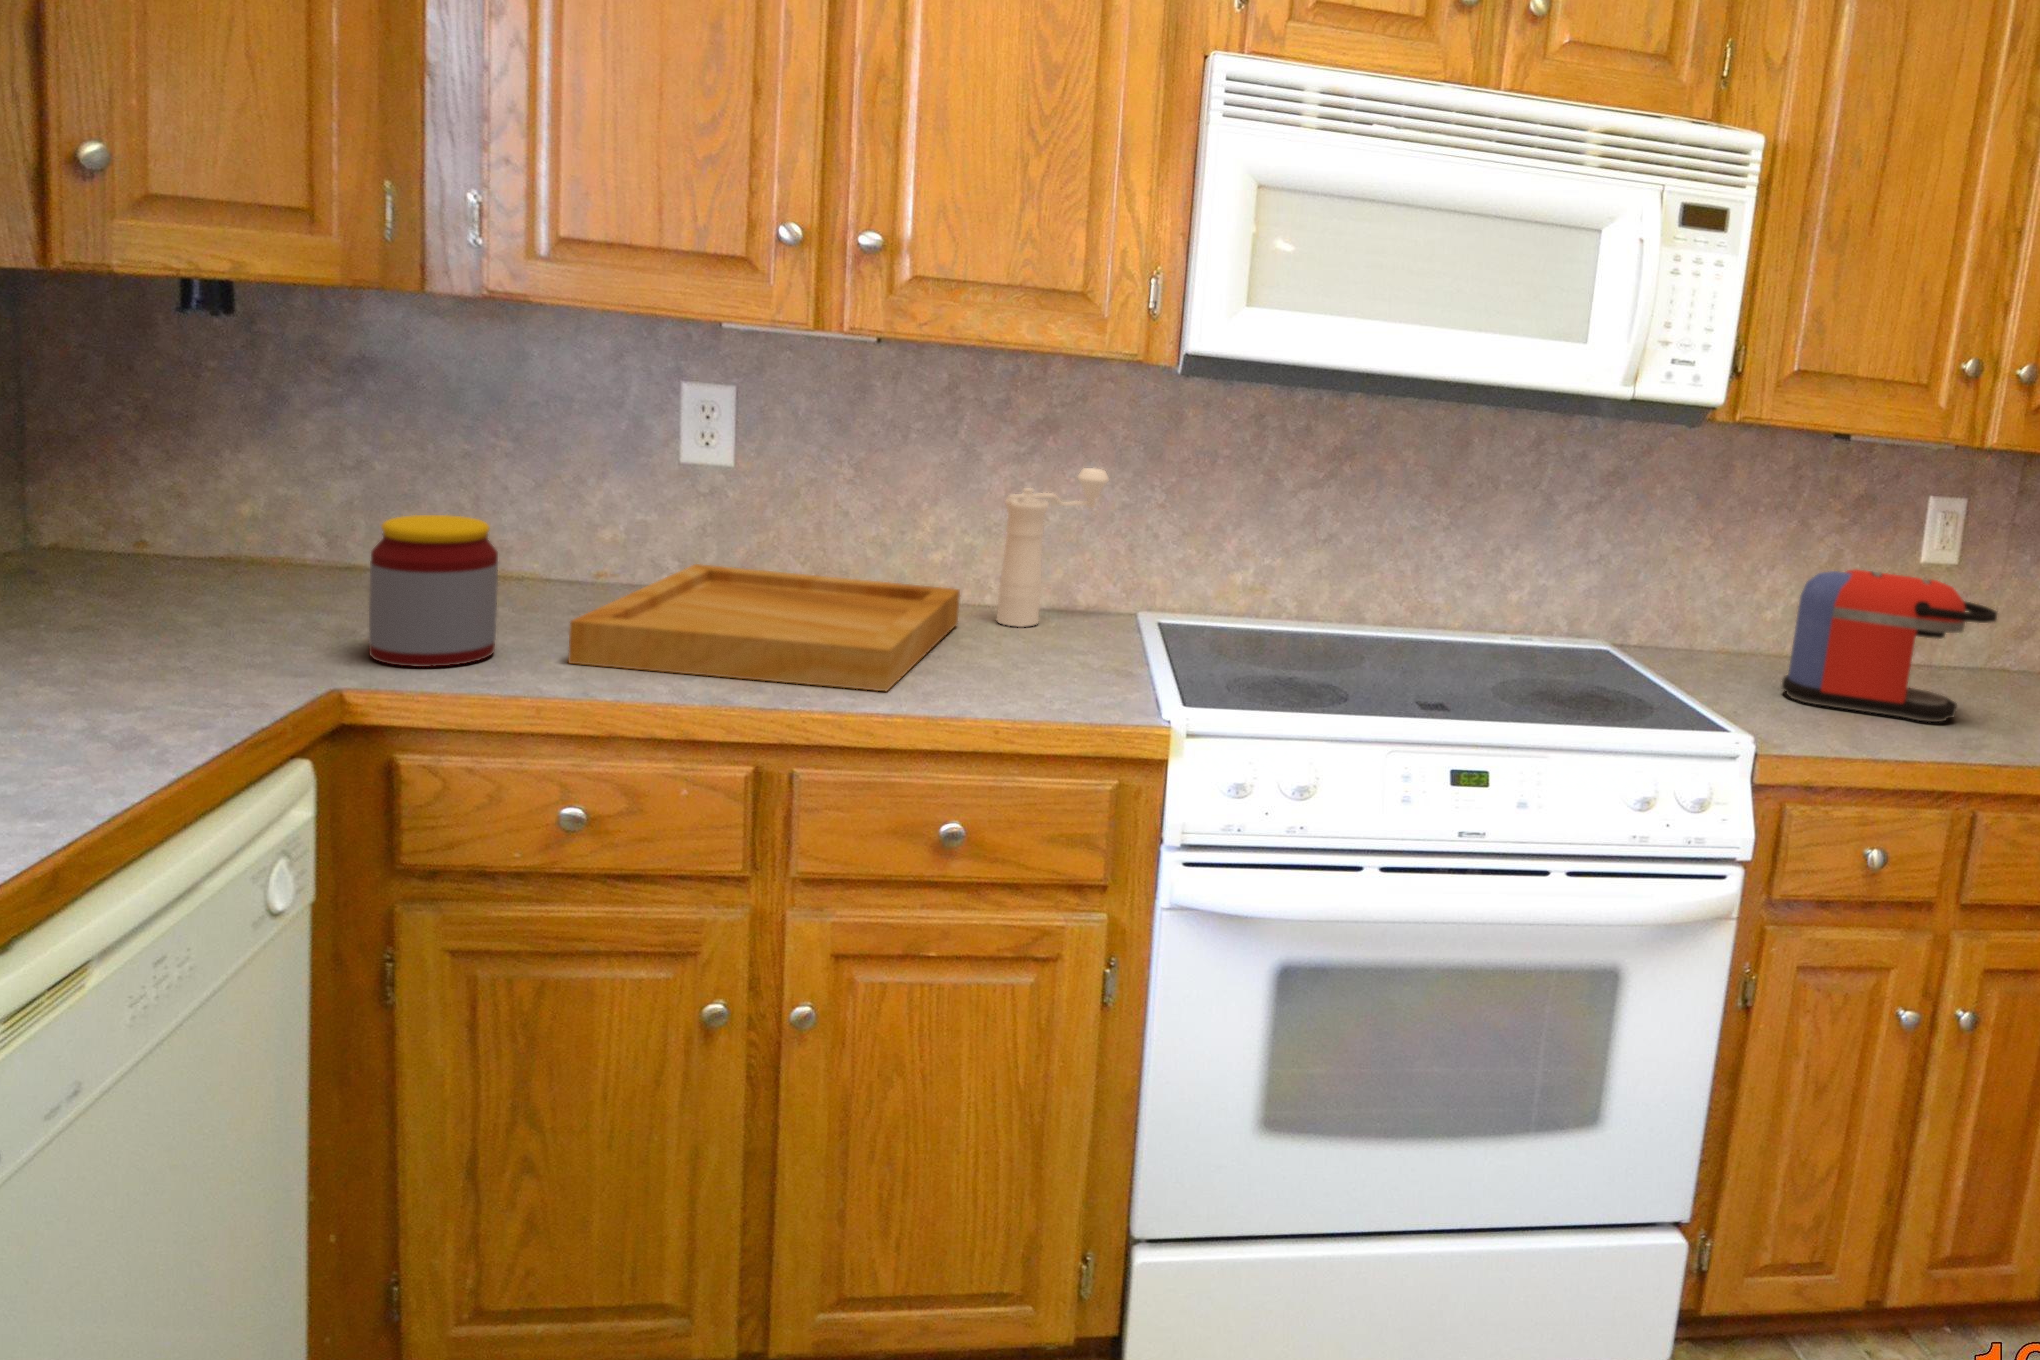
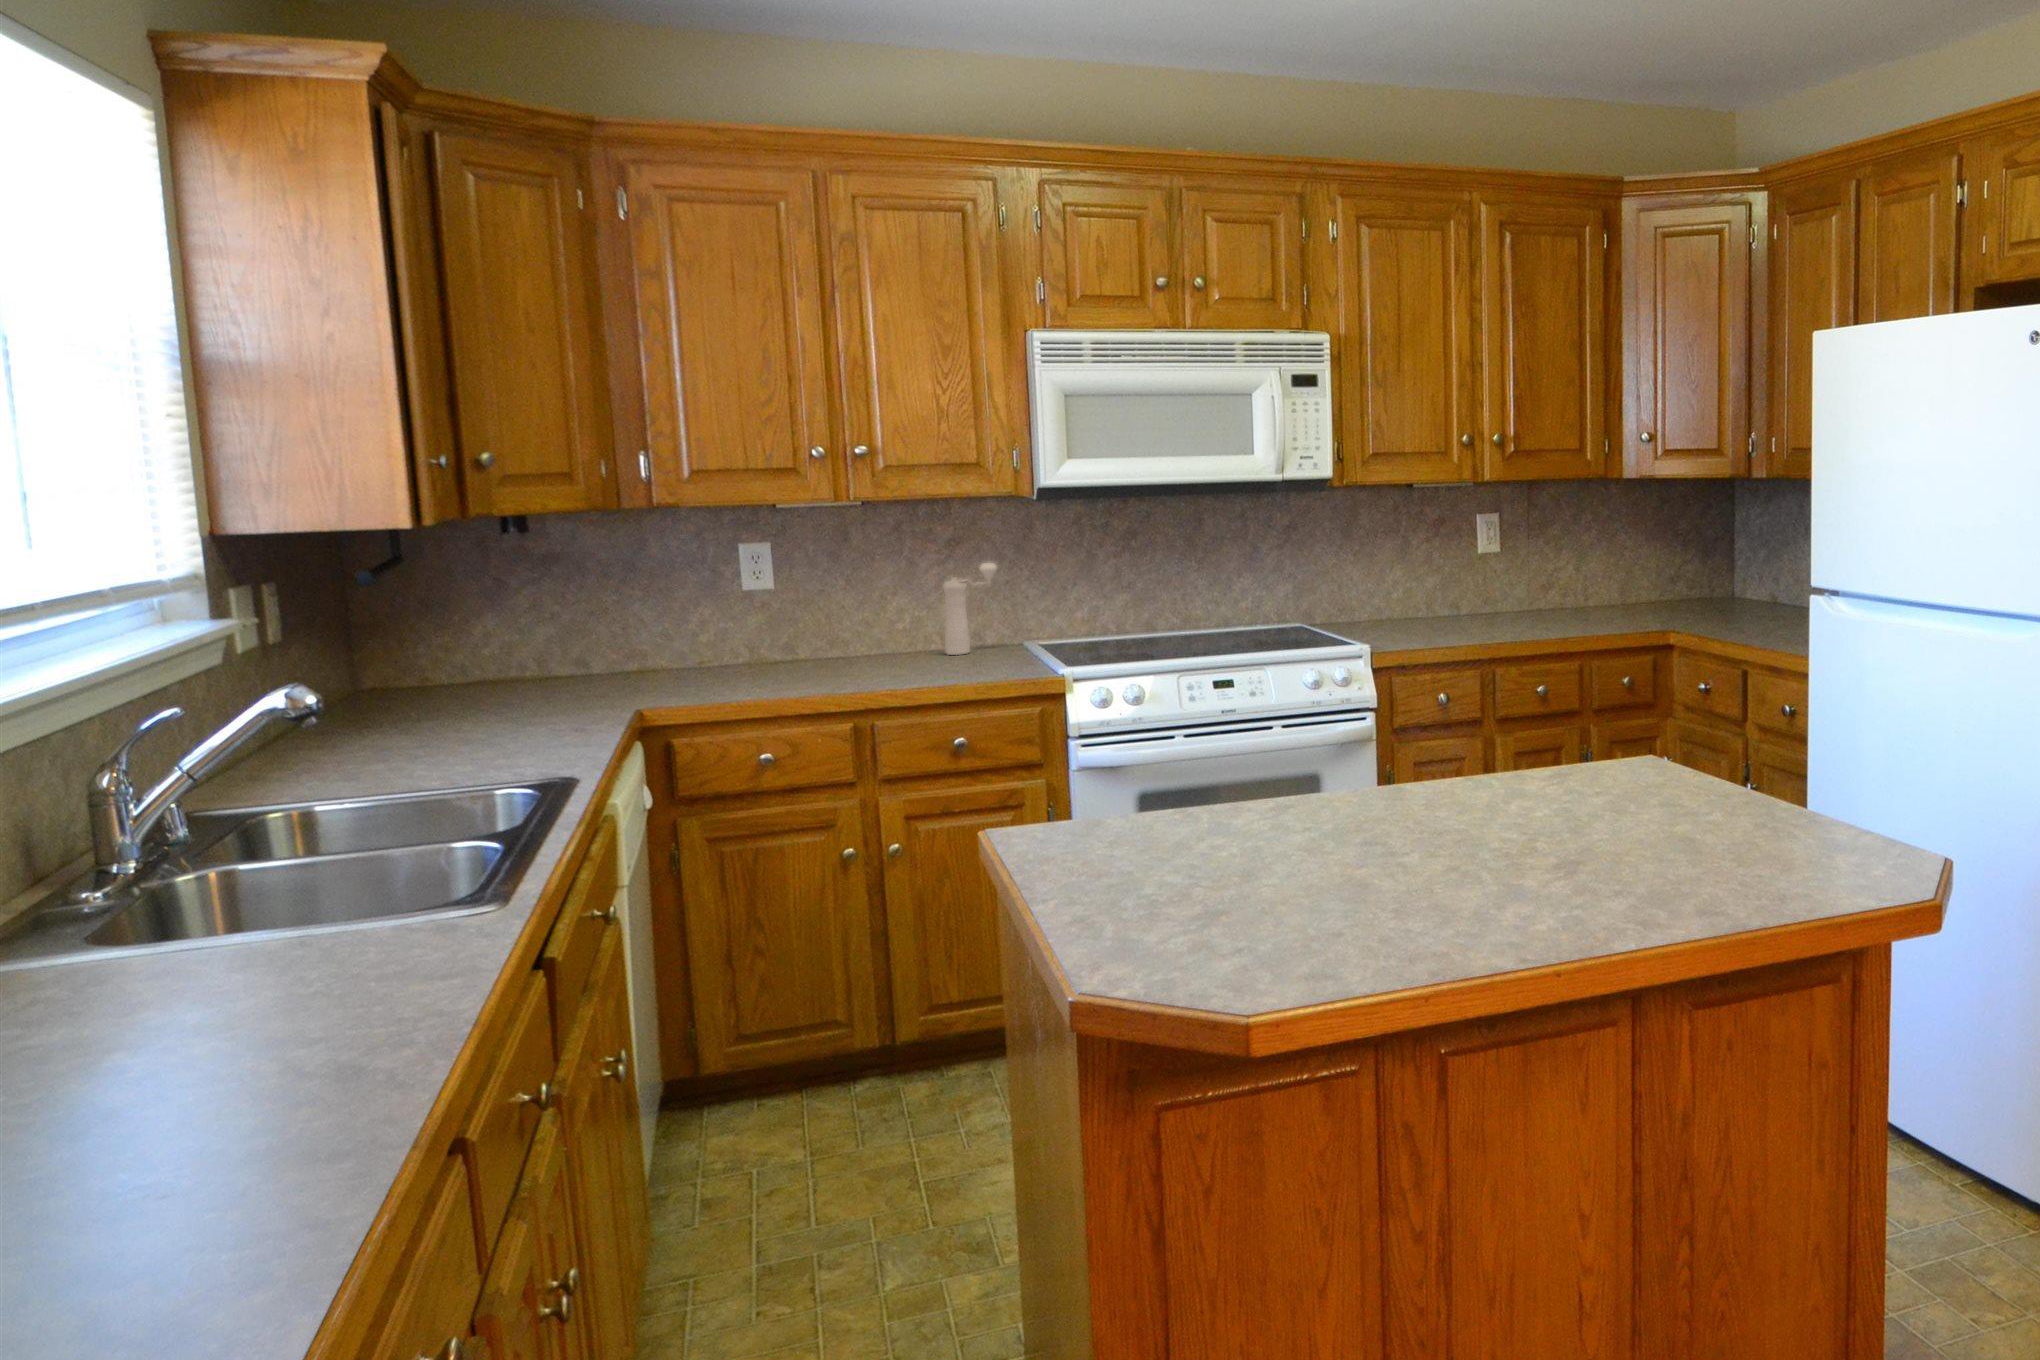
jar: present [369,515,498,667] -> none [632,624,698,700]
tray: present [568,564,960,691] -> none [738,637,926,691]
coffee maker: present [1782,569,1997,722] -> none [1397,554,1503,631]

